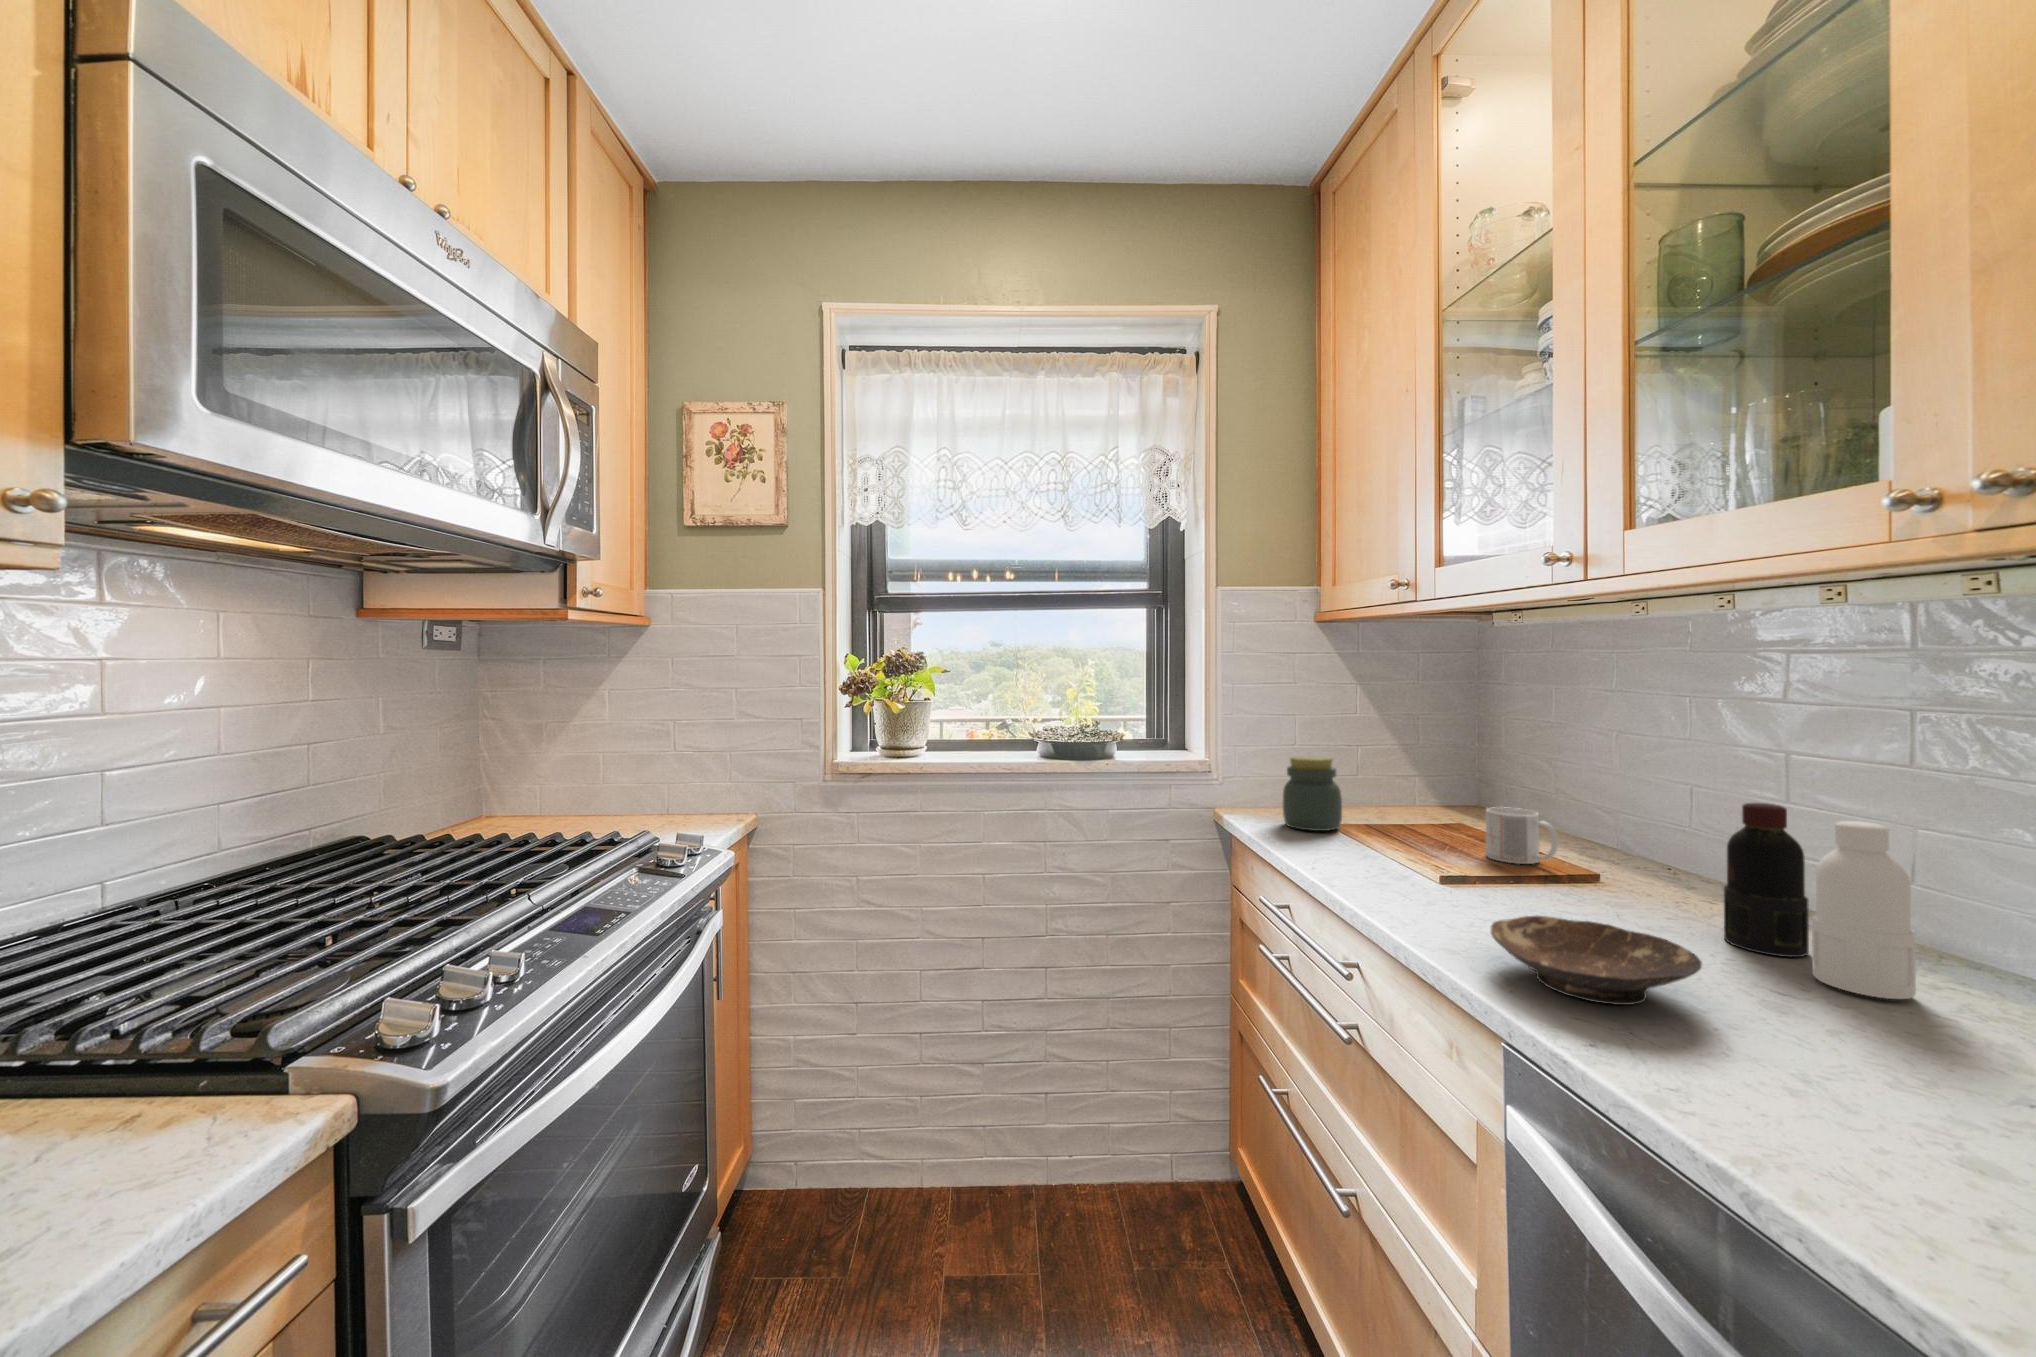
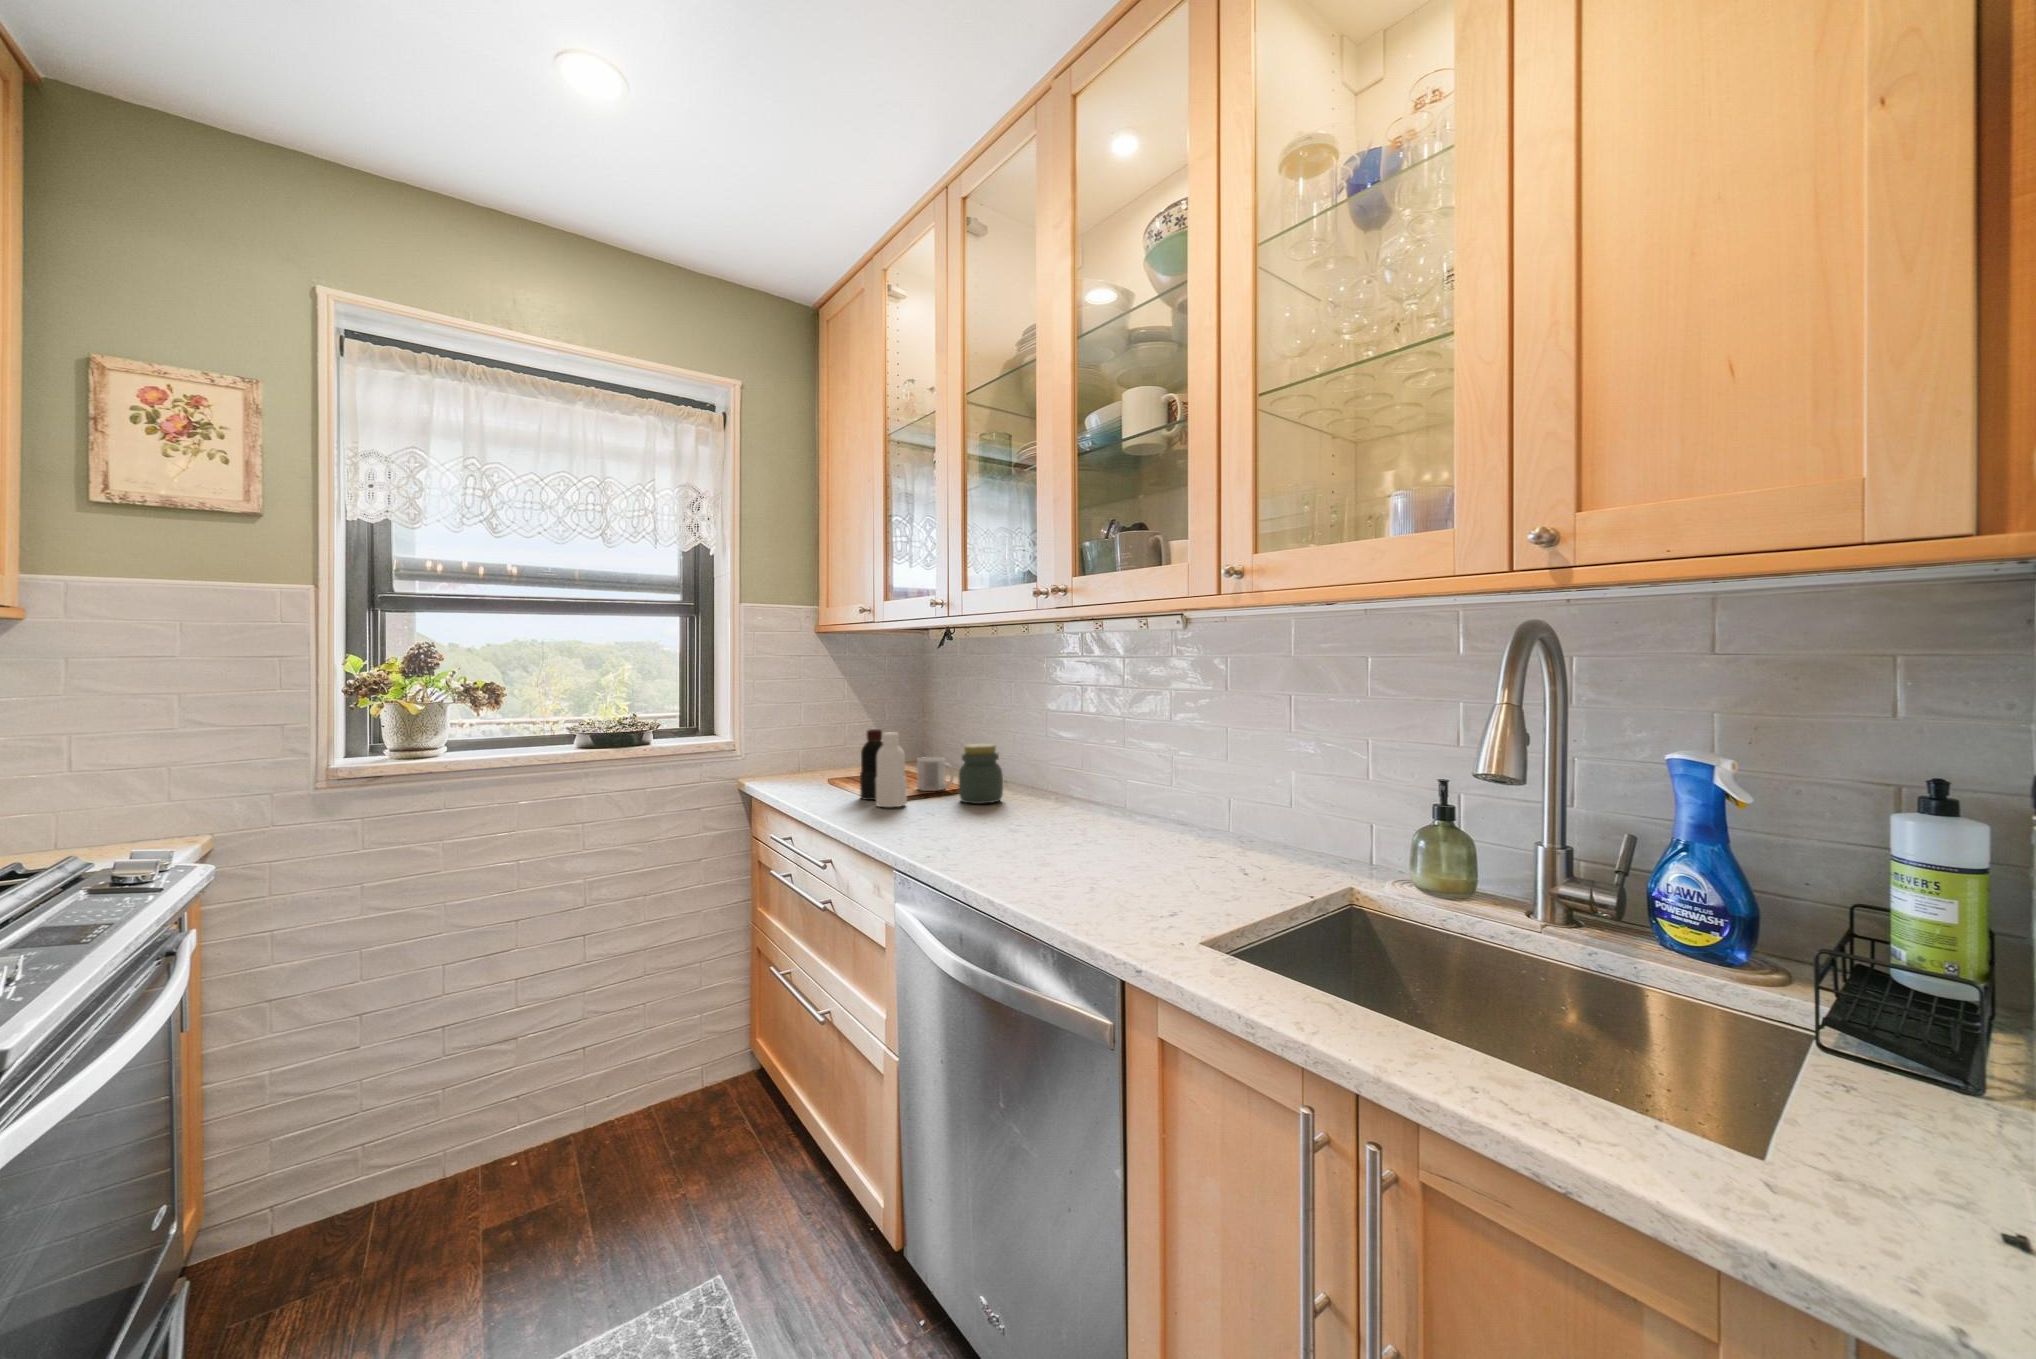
jar: present [1283,756,1342,831] -> present [958,744,1003,804]
bottle: present [1724,803,1916,999] -> present [860,729,907,807]
bowl: present [1491,916,1702,1005] -> none [899,808,990,844]

